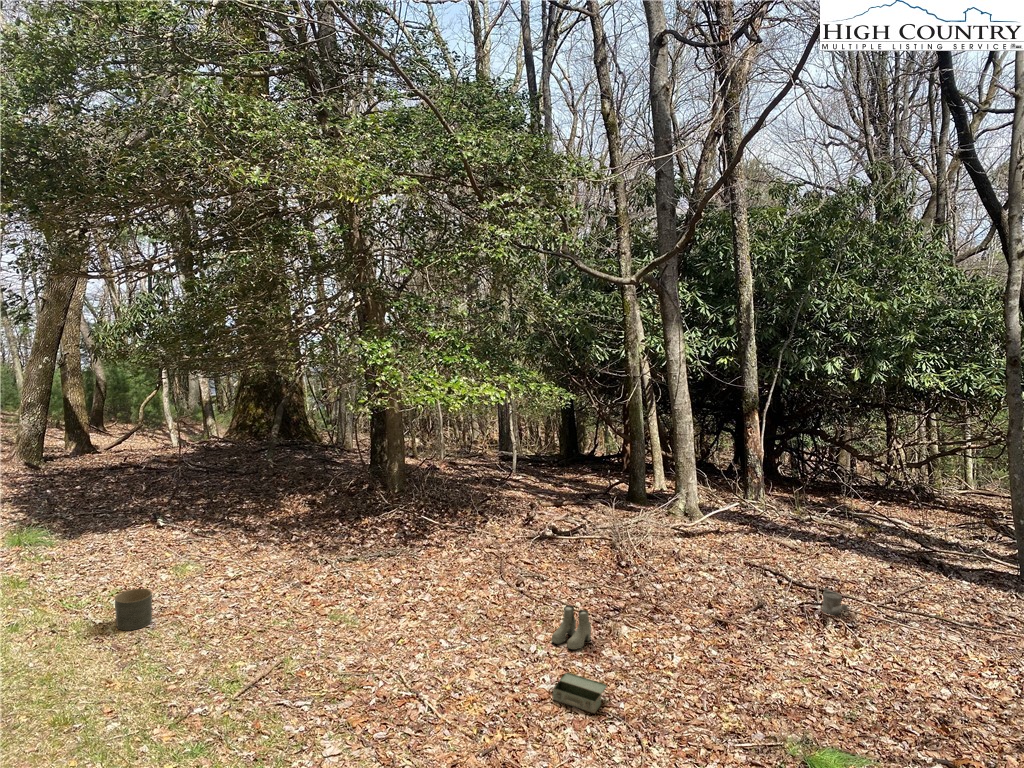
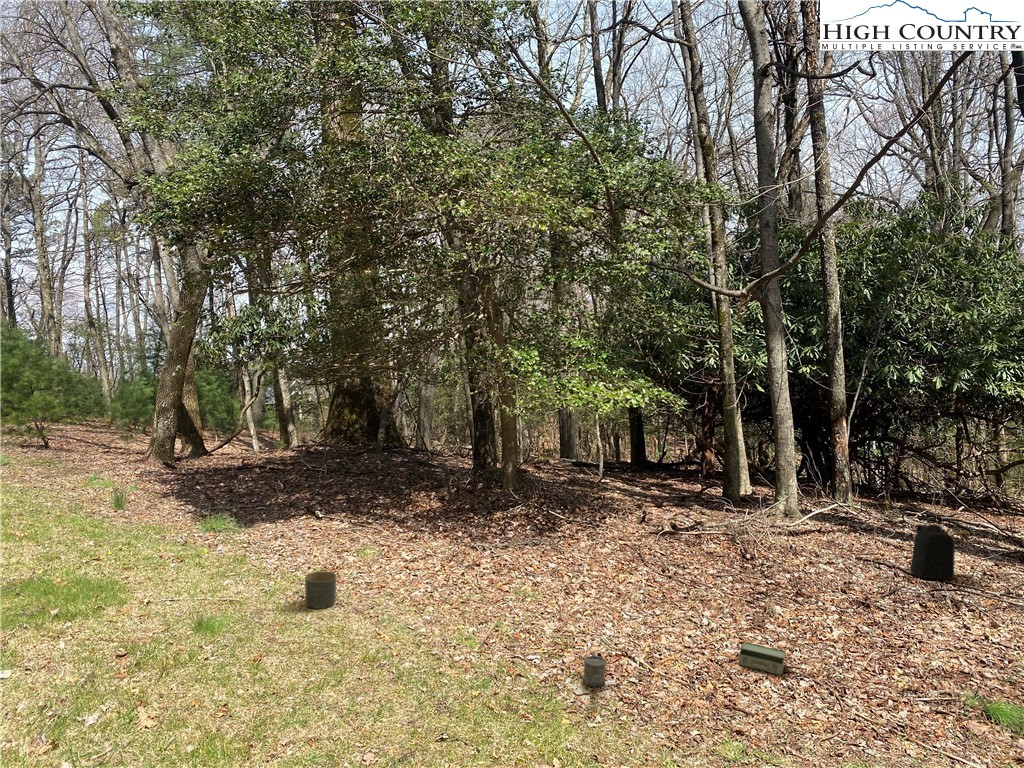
backpack: none [790,531,835,590] -> present [910,525,954,579]
watering can: present [822,588,848,615] -> present [583,651,606,687]
boots: present [552,605,591,650] -> none [713,587,748,626]

